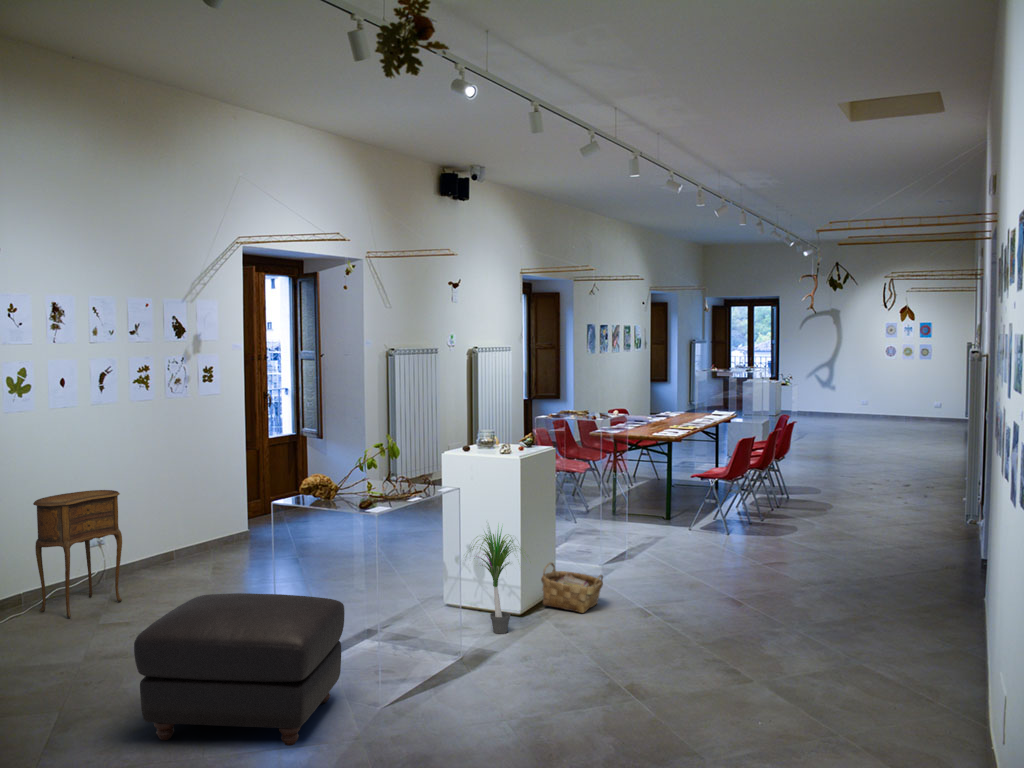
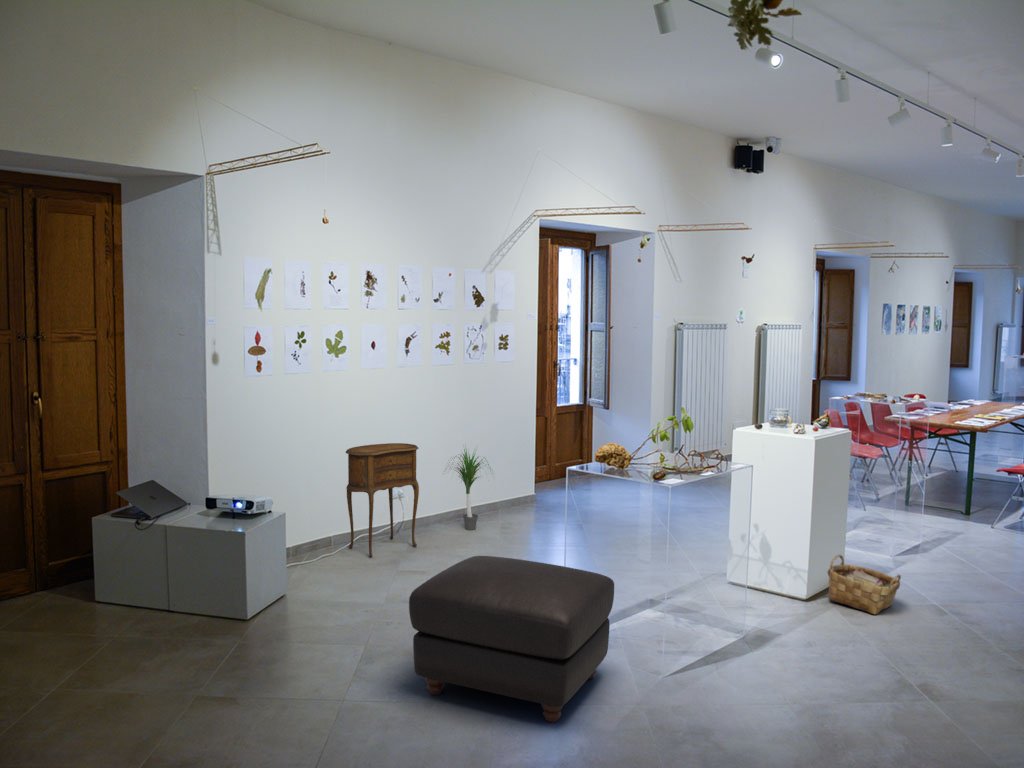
potted plant: present [472,526,521,634] -> present [457,449,489,530]

